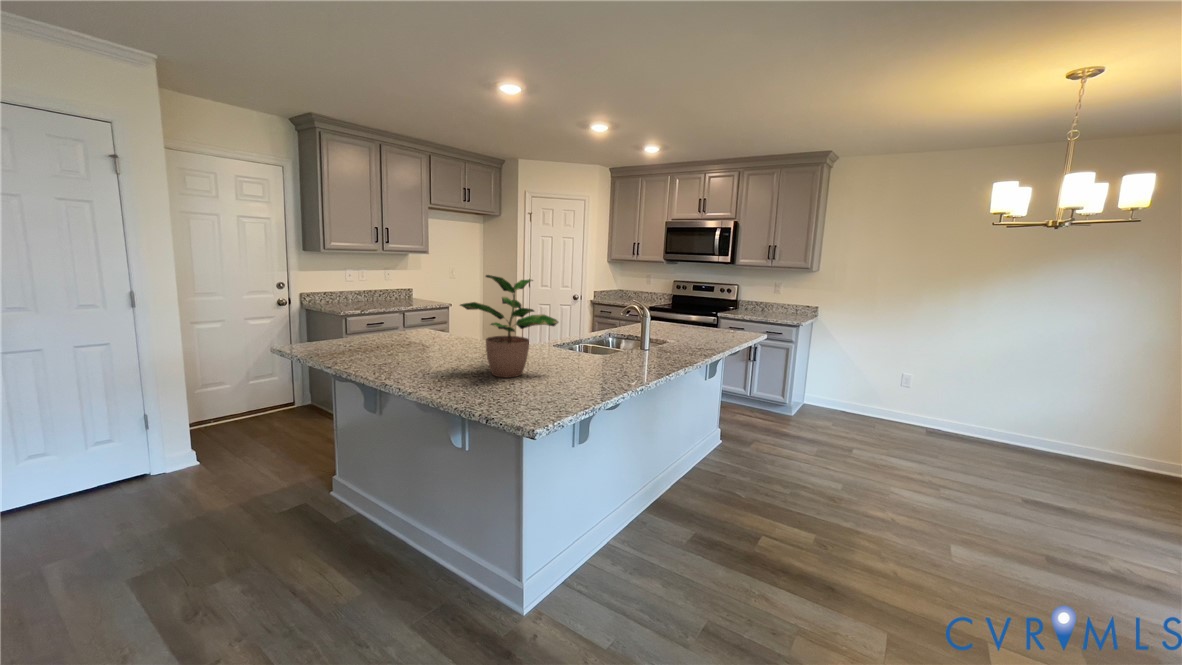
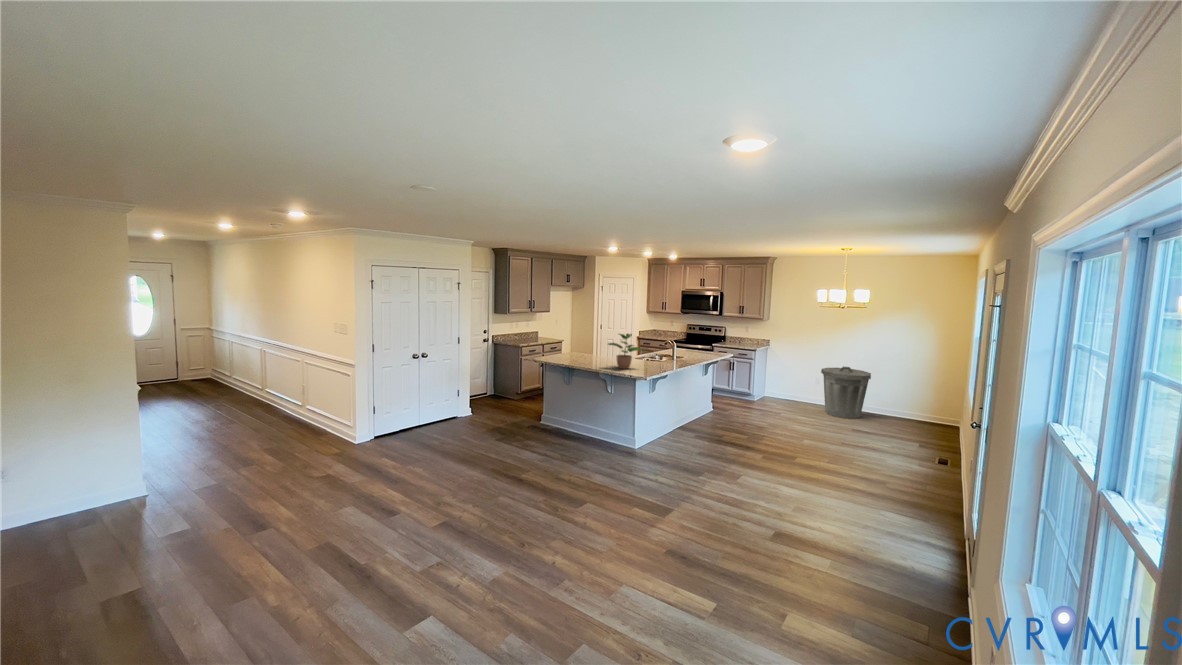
trash can: none [927,357,1038,460] -> present [821,367,871,419]

